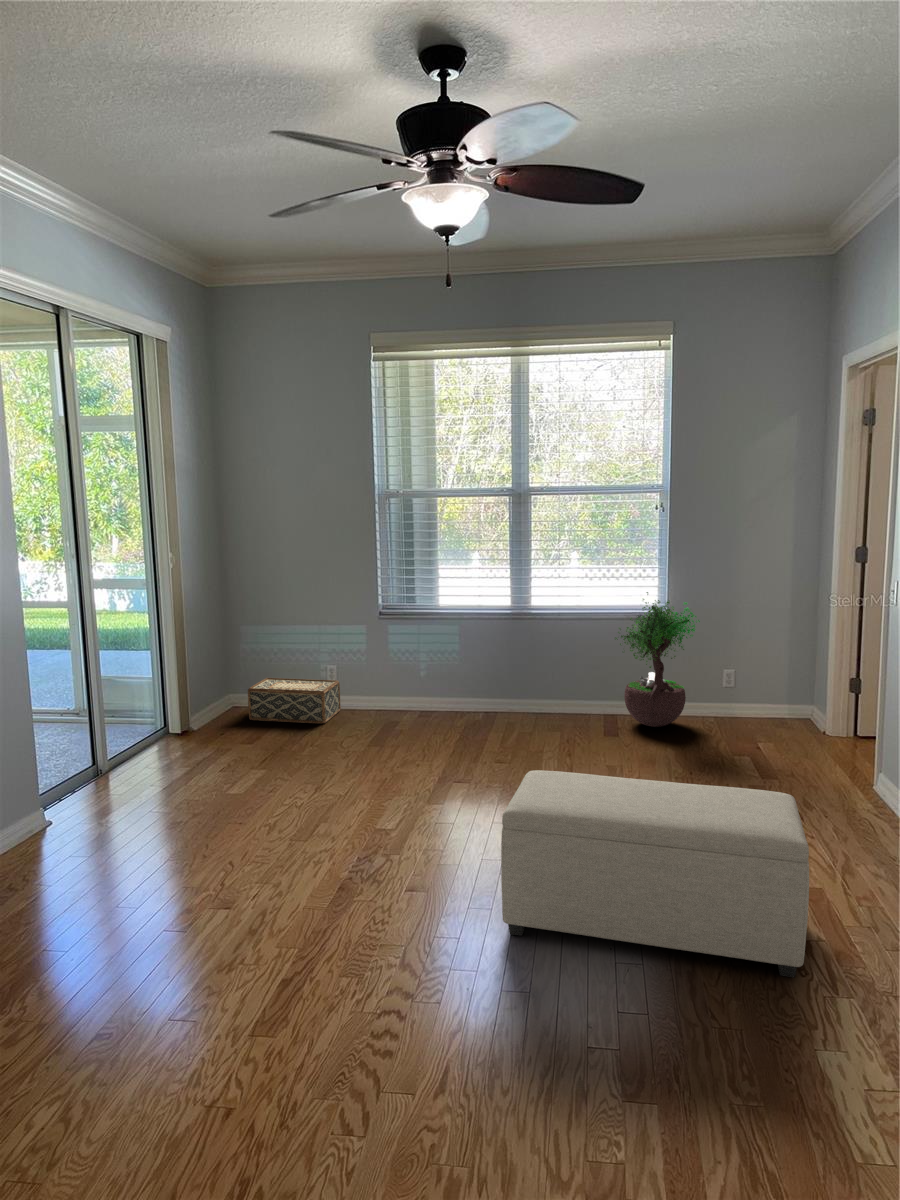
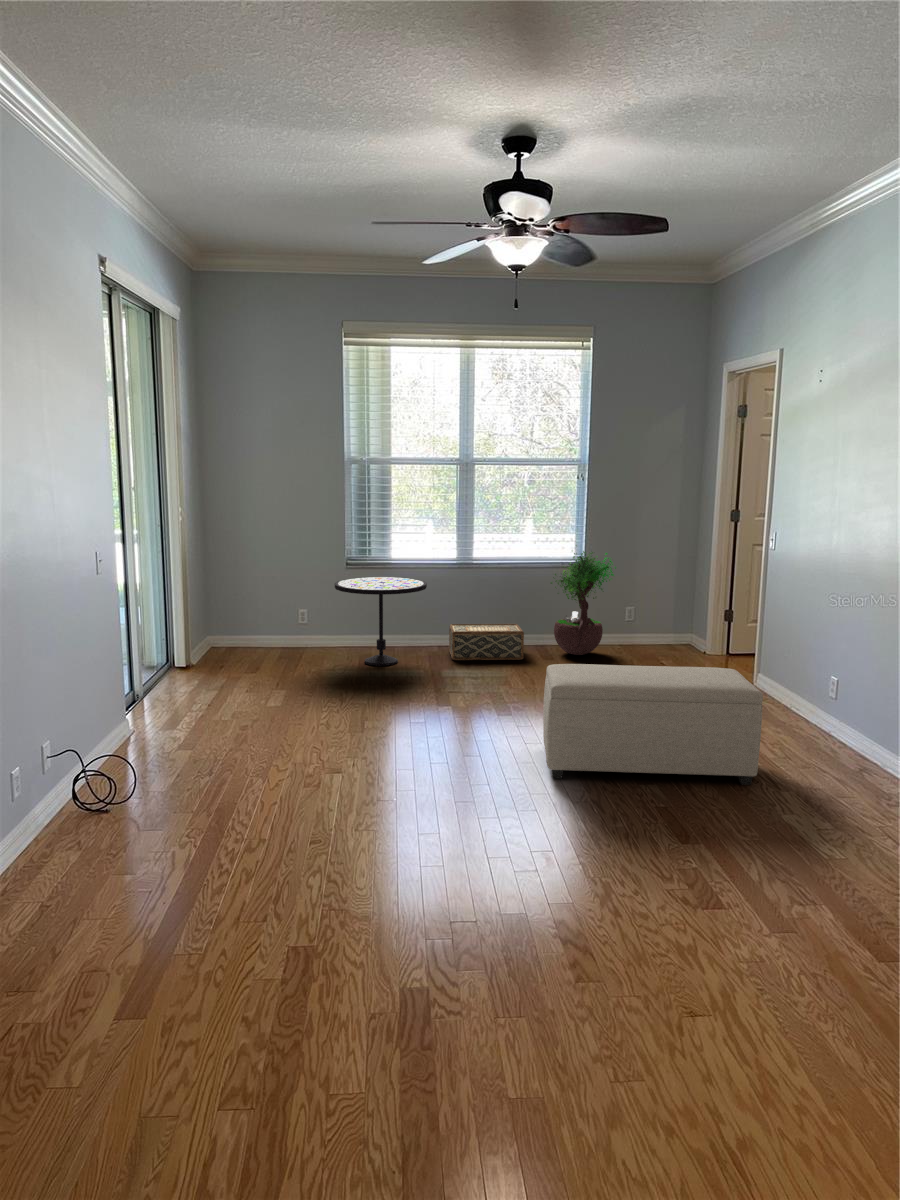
side table: none [358,626,464,732] -> present [335,577,427,666]
woven basket: present [248,678,341,723] -> present [449,624,524,660]

